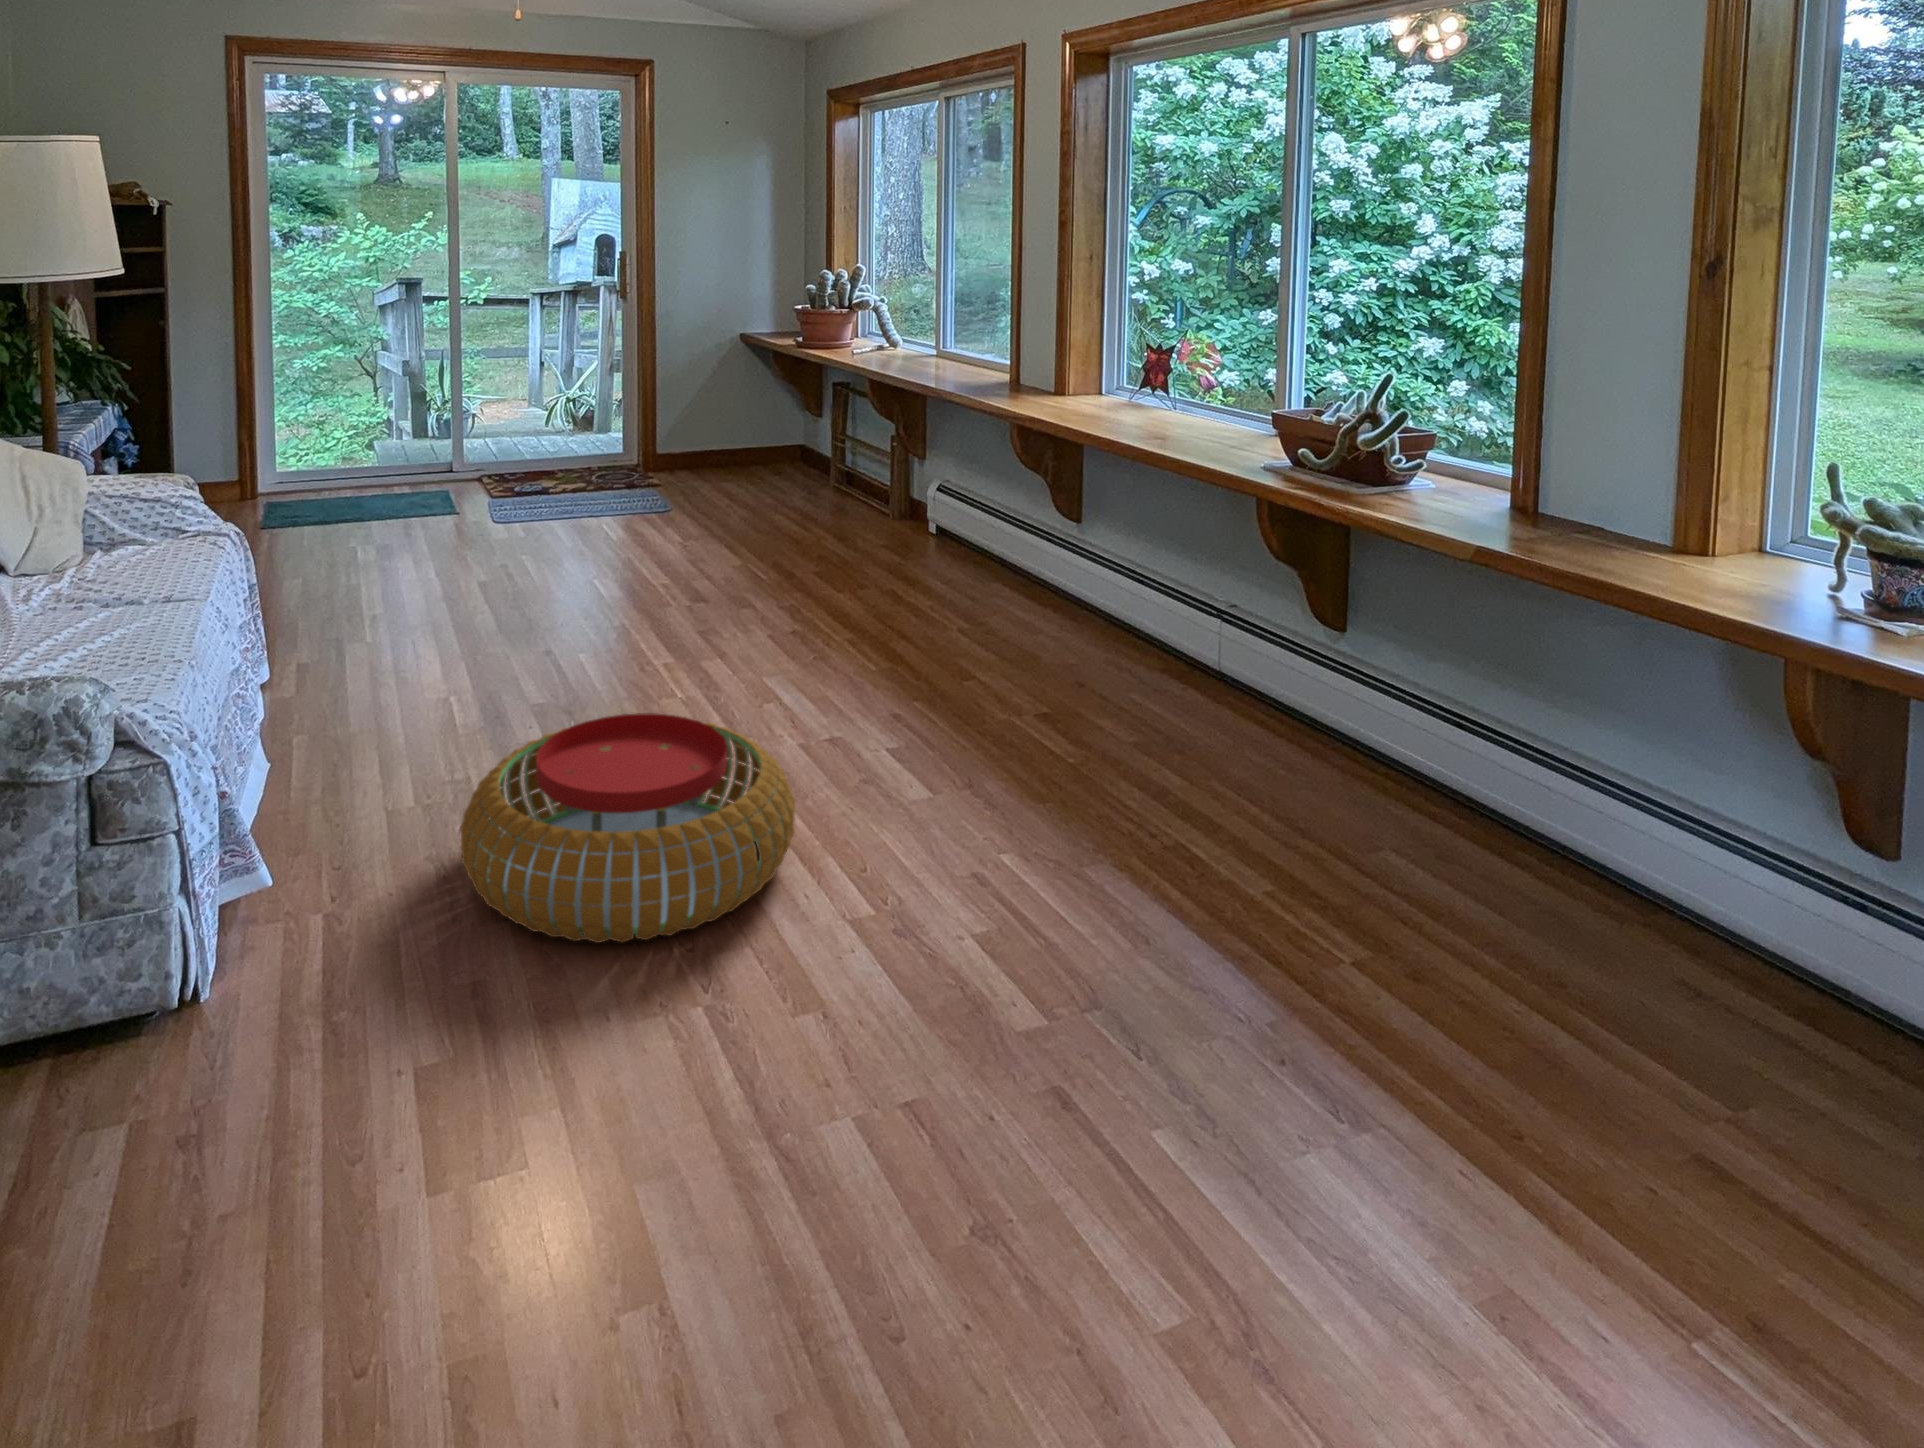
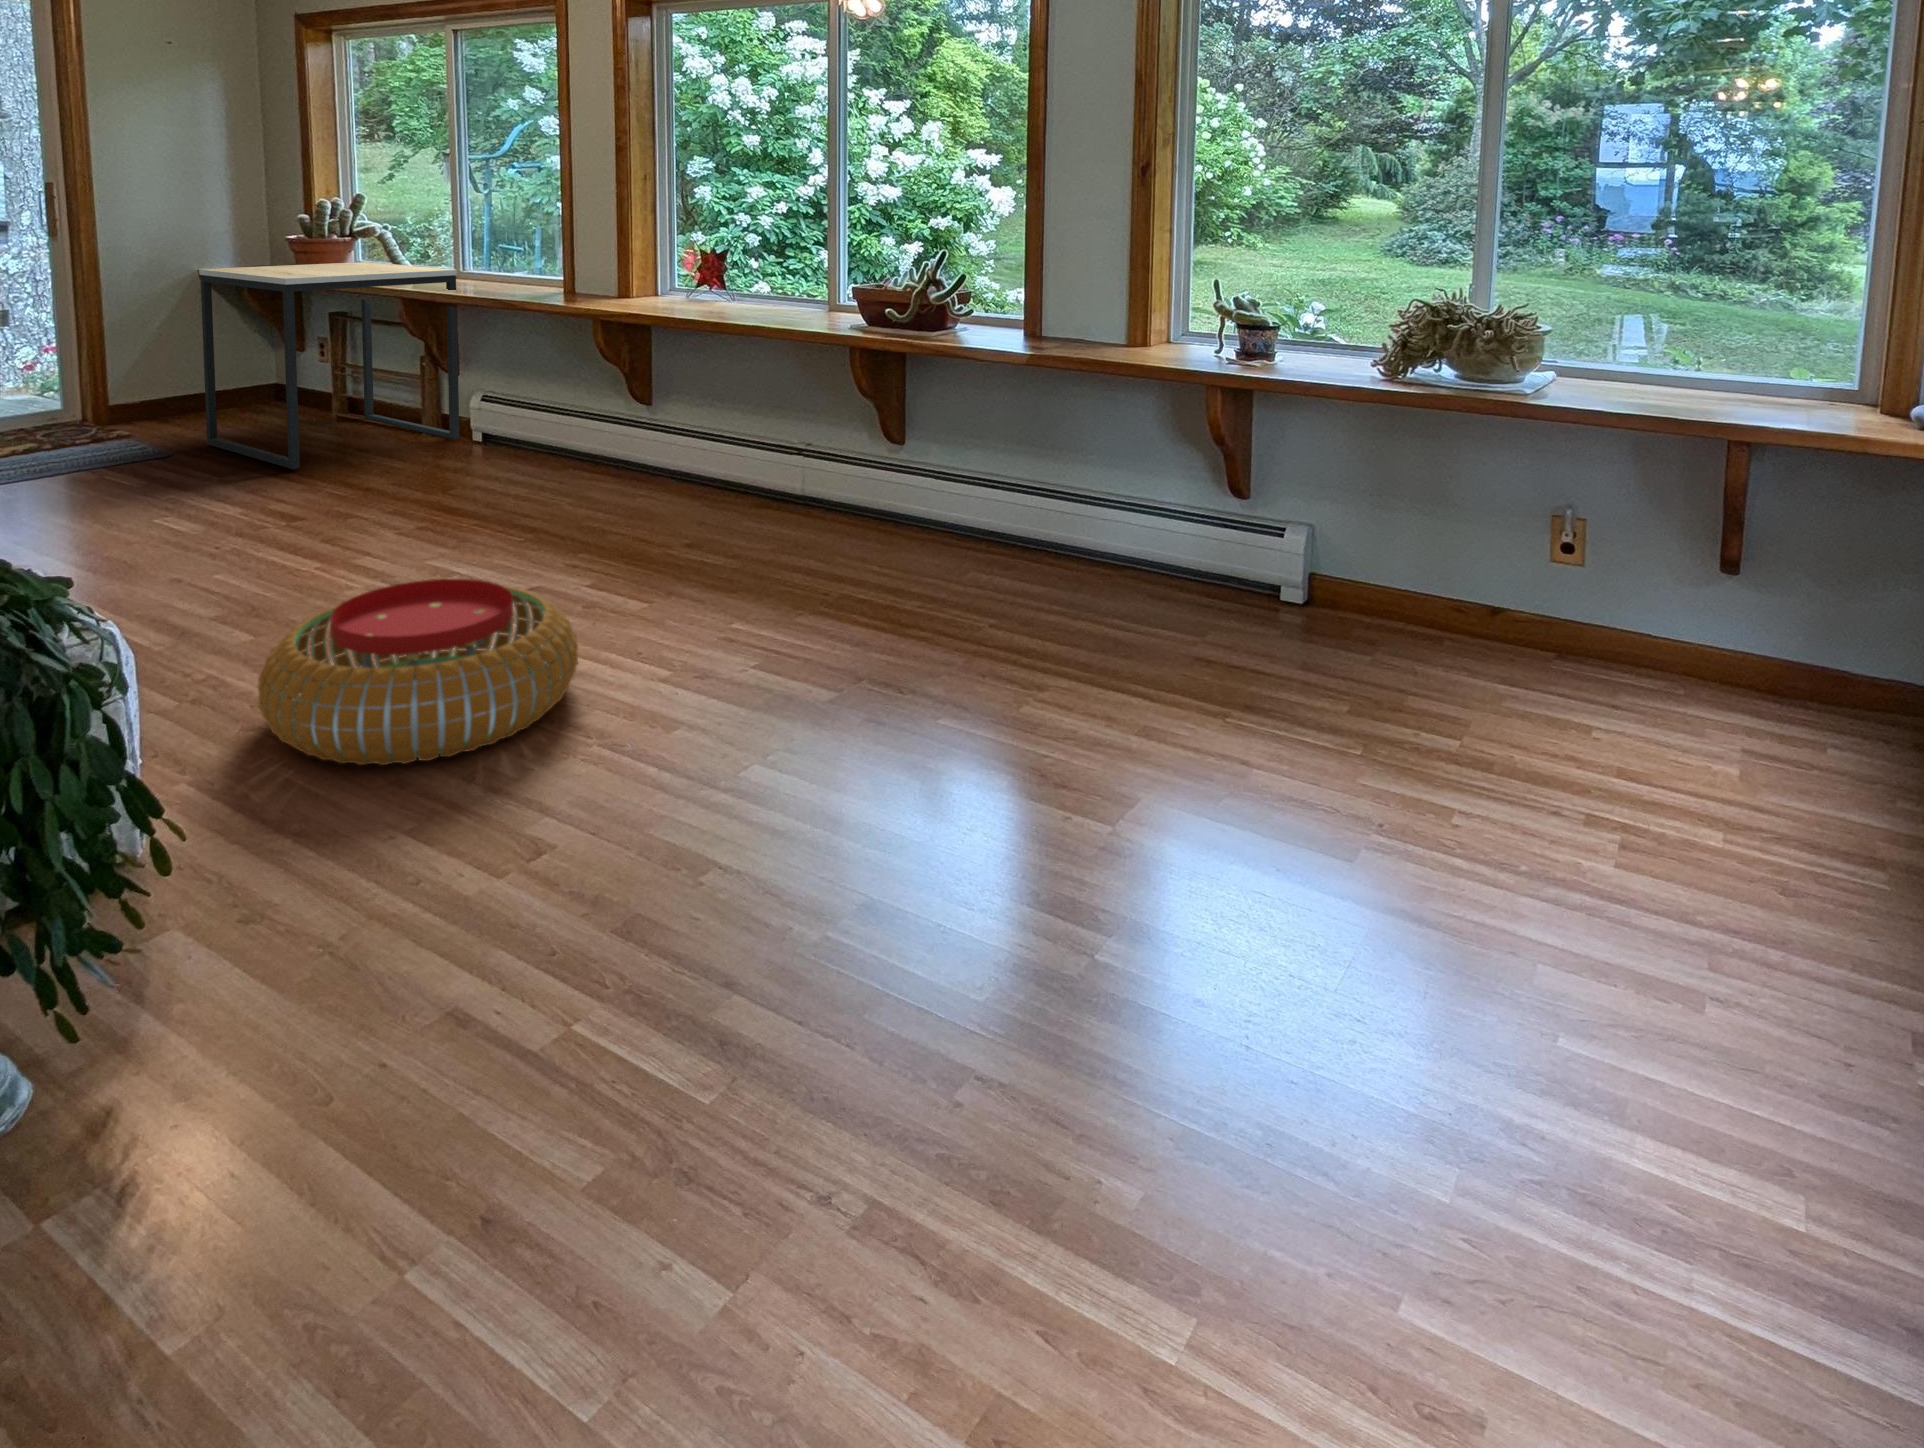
side table: none [710,336,921,538] -> present [199,262,459,469]

